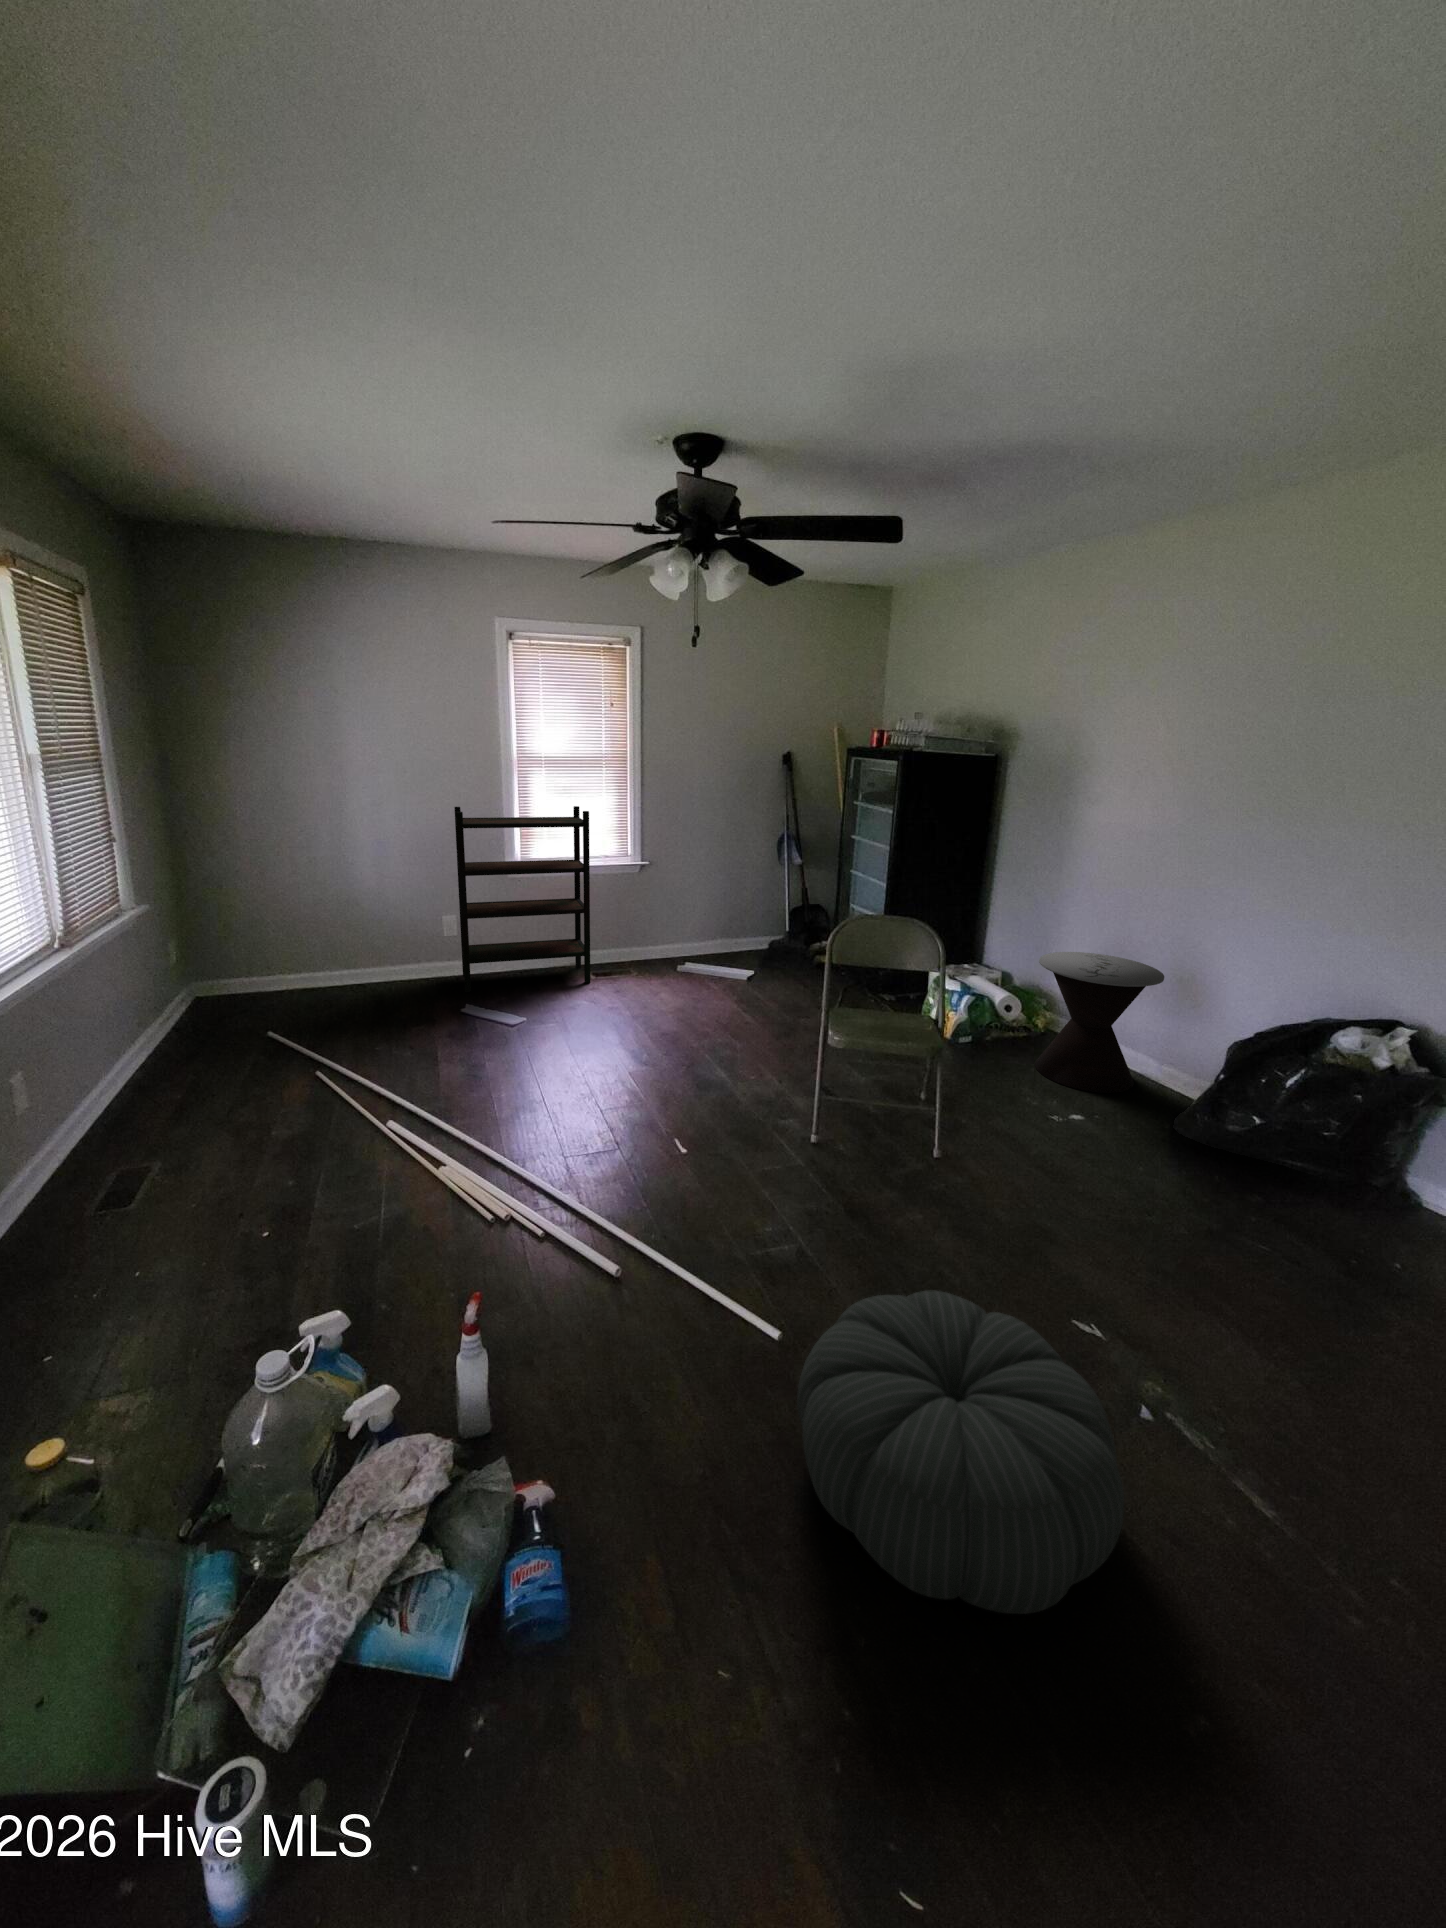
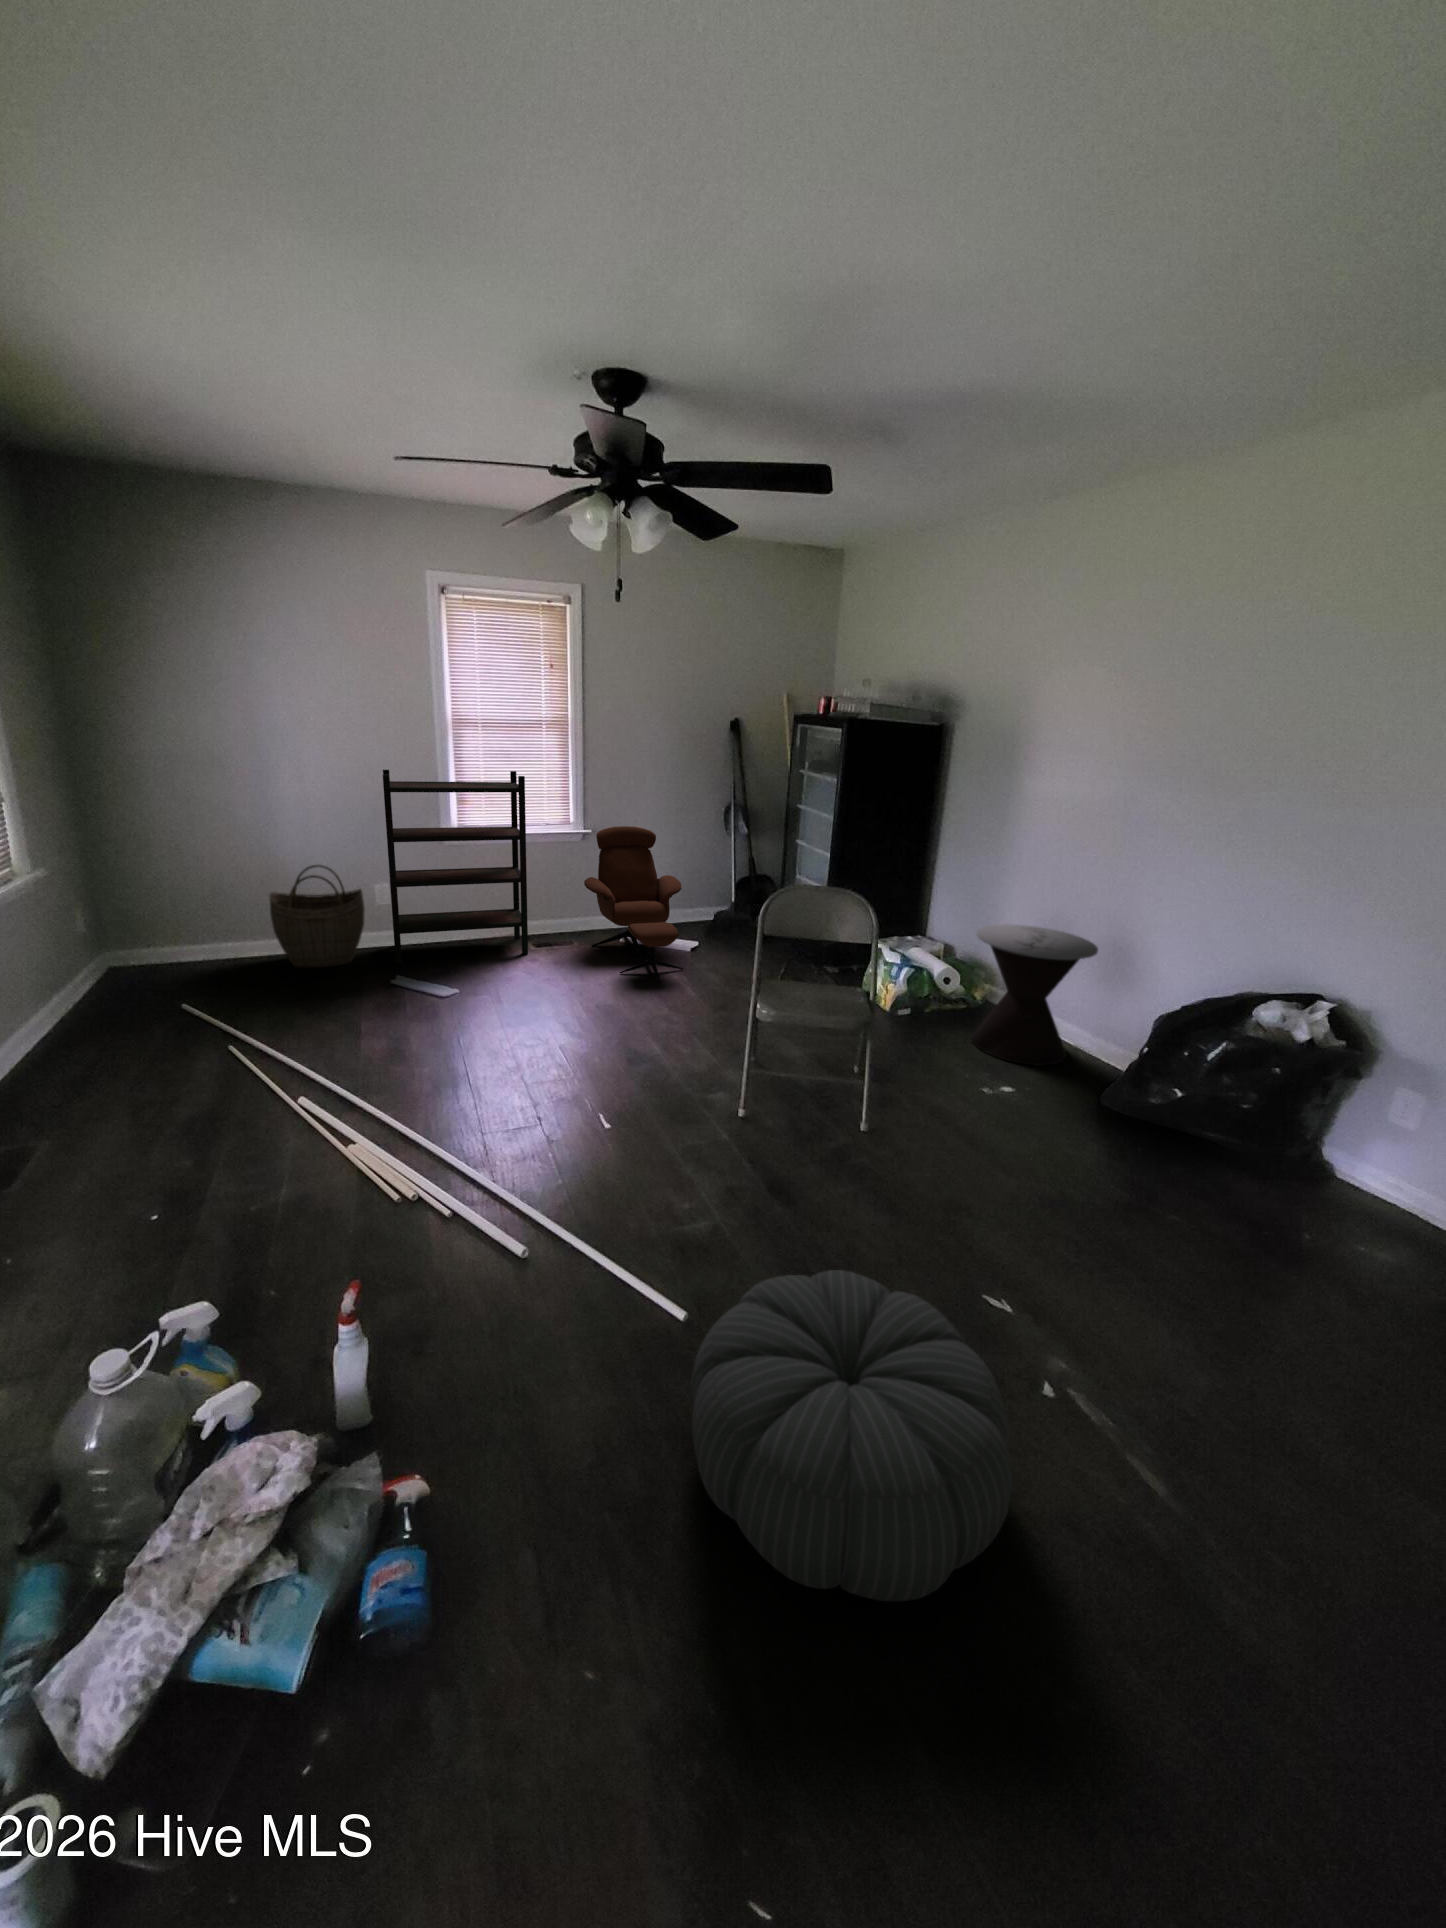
lounge chair: none [644,858,742,1010] -> present [584,826,683,982]
woven basket: none [349,898,436,997] -> present [270,865,364,968]

